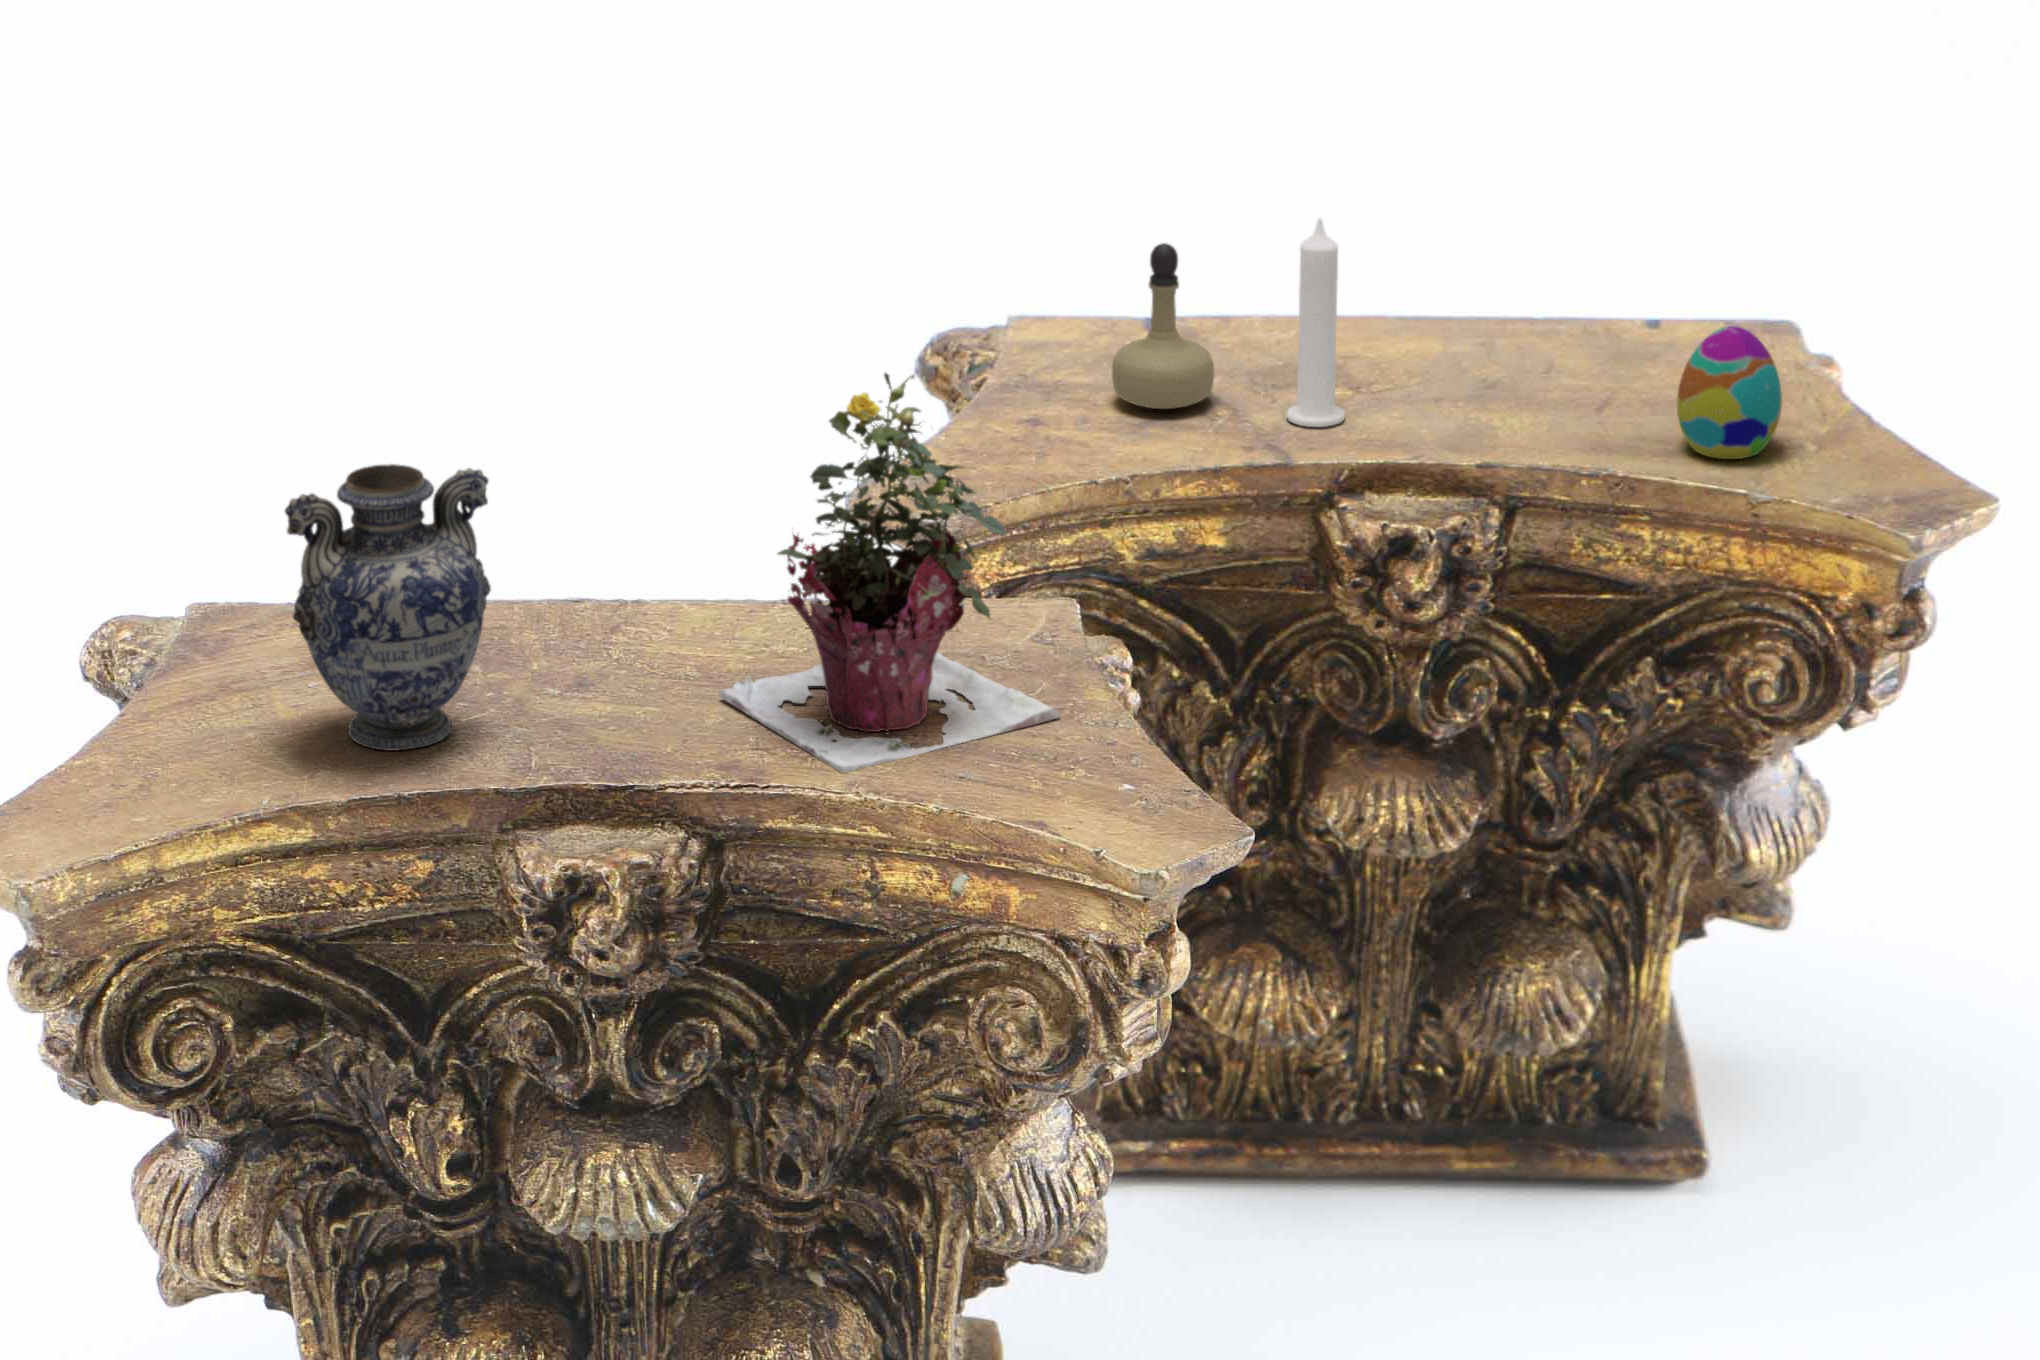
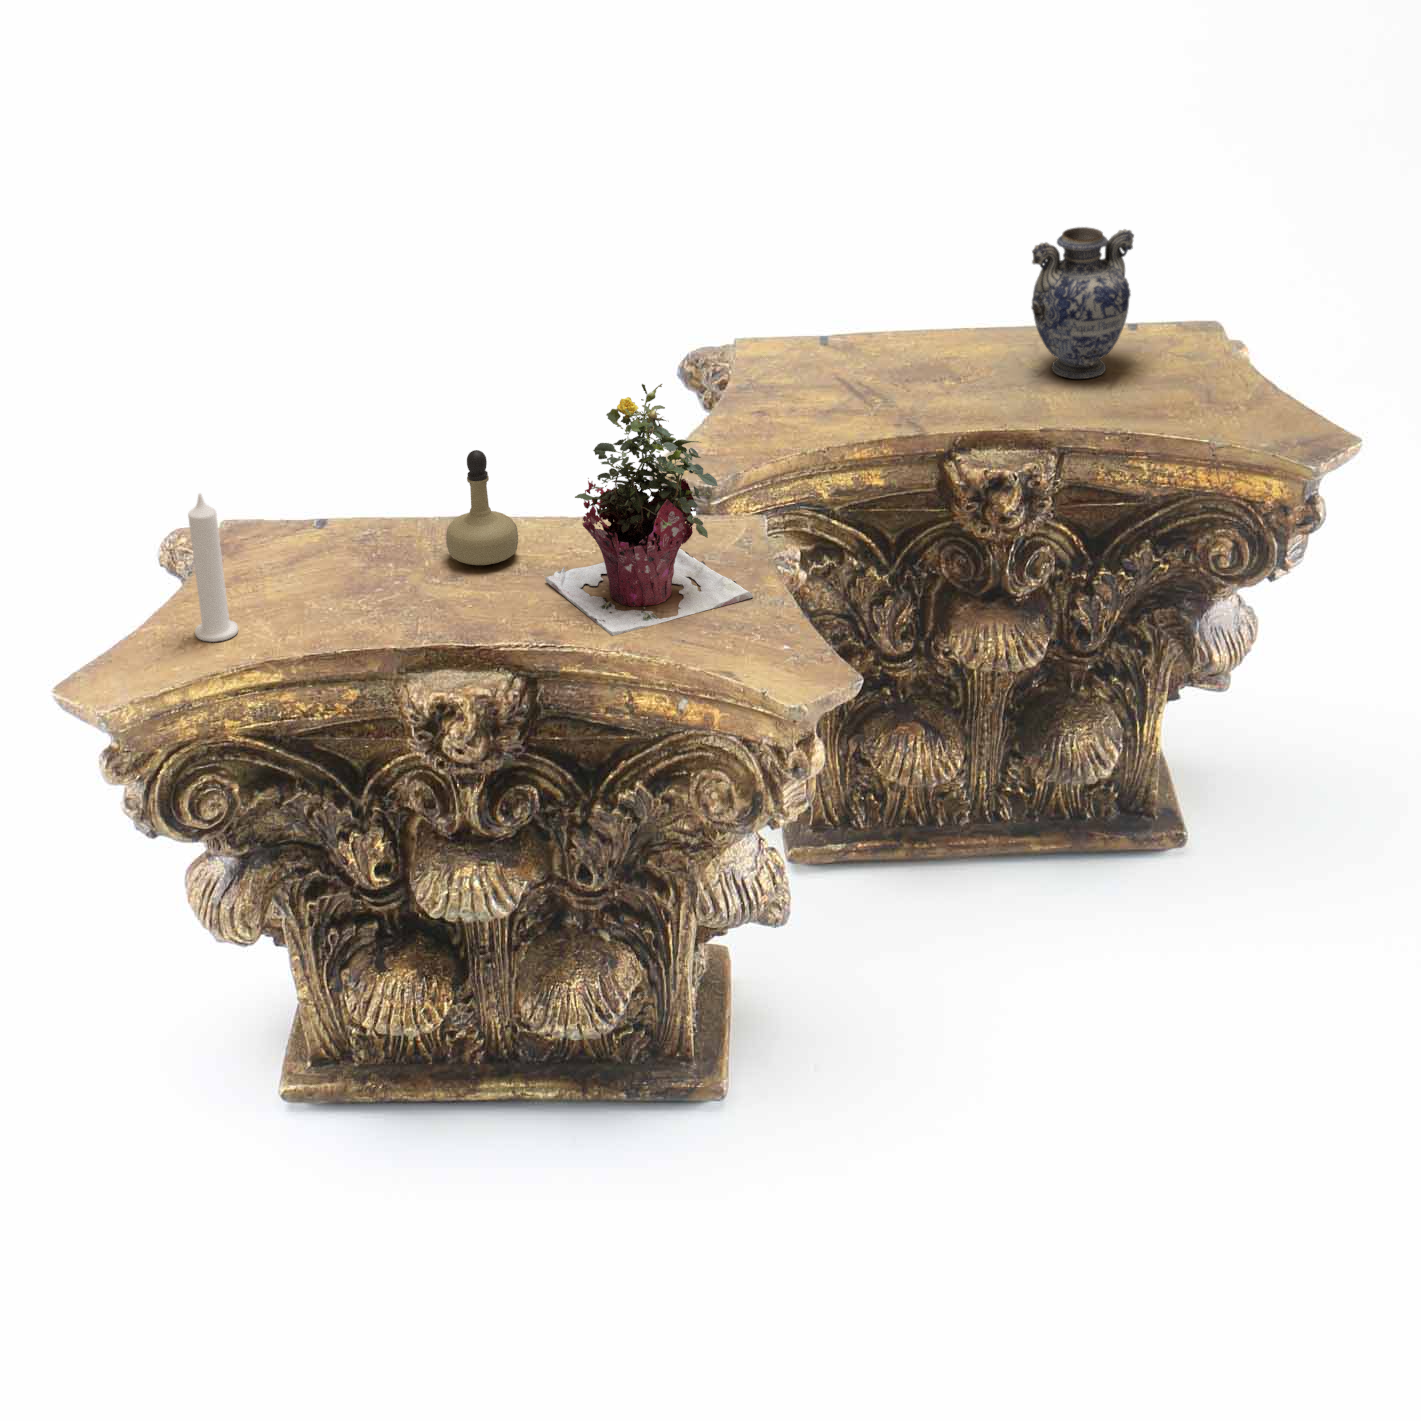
candle: present [1286,218,1345,427] -> present [188,494,238,642]
perfume bottle: present [1112,243,1214,409] -> present [446,450,518,565]
decorative egg: present [1677,326,1782,459] -> none [1167,332,1232,415]
decorative vase: present [285,464,491,751] -> present [1032,227,1134,379]

